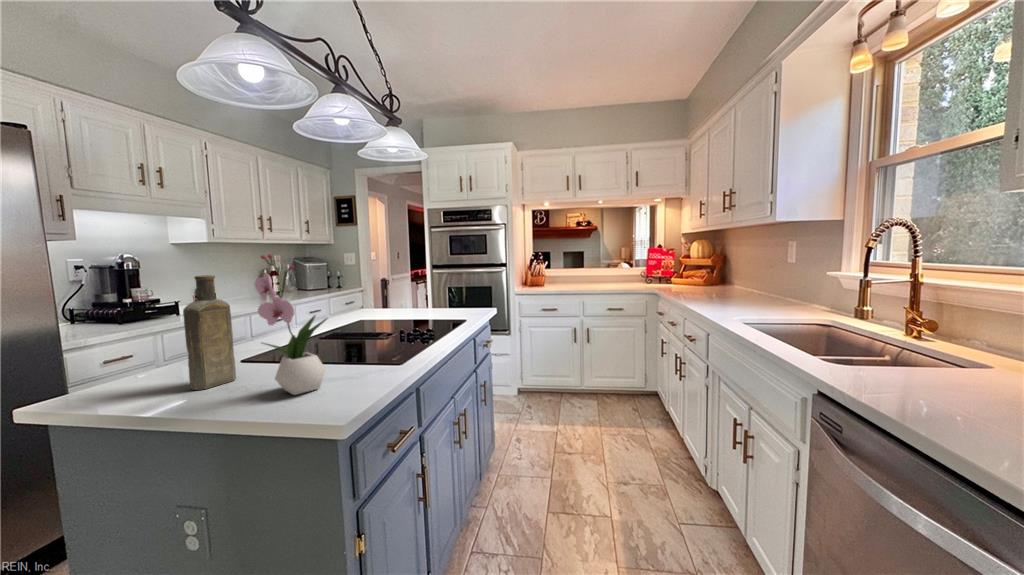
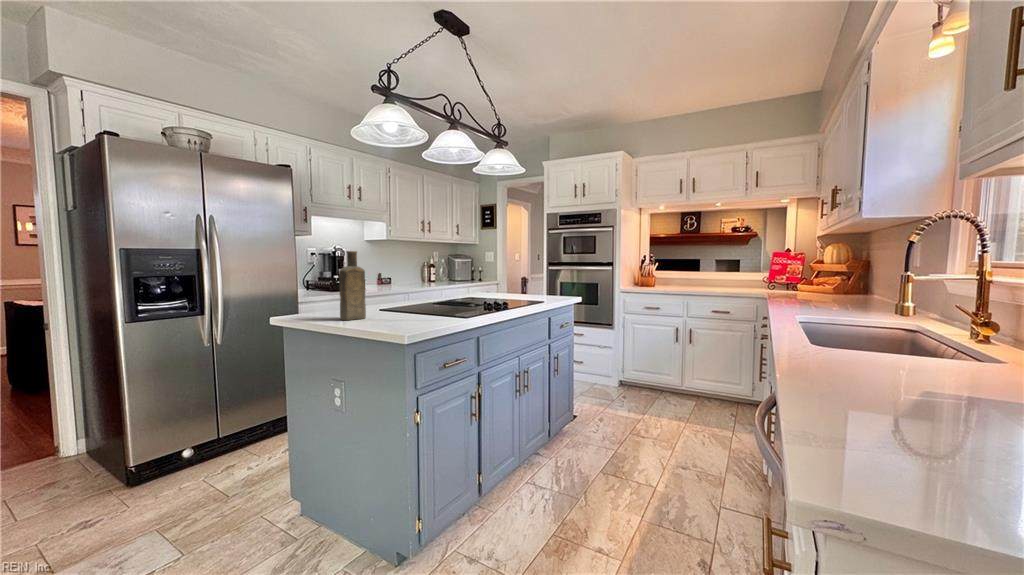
flower arrangement: present [255,254,327,395] -> none [370,237,410,326]

